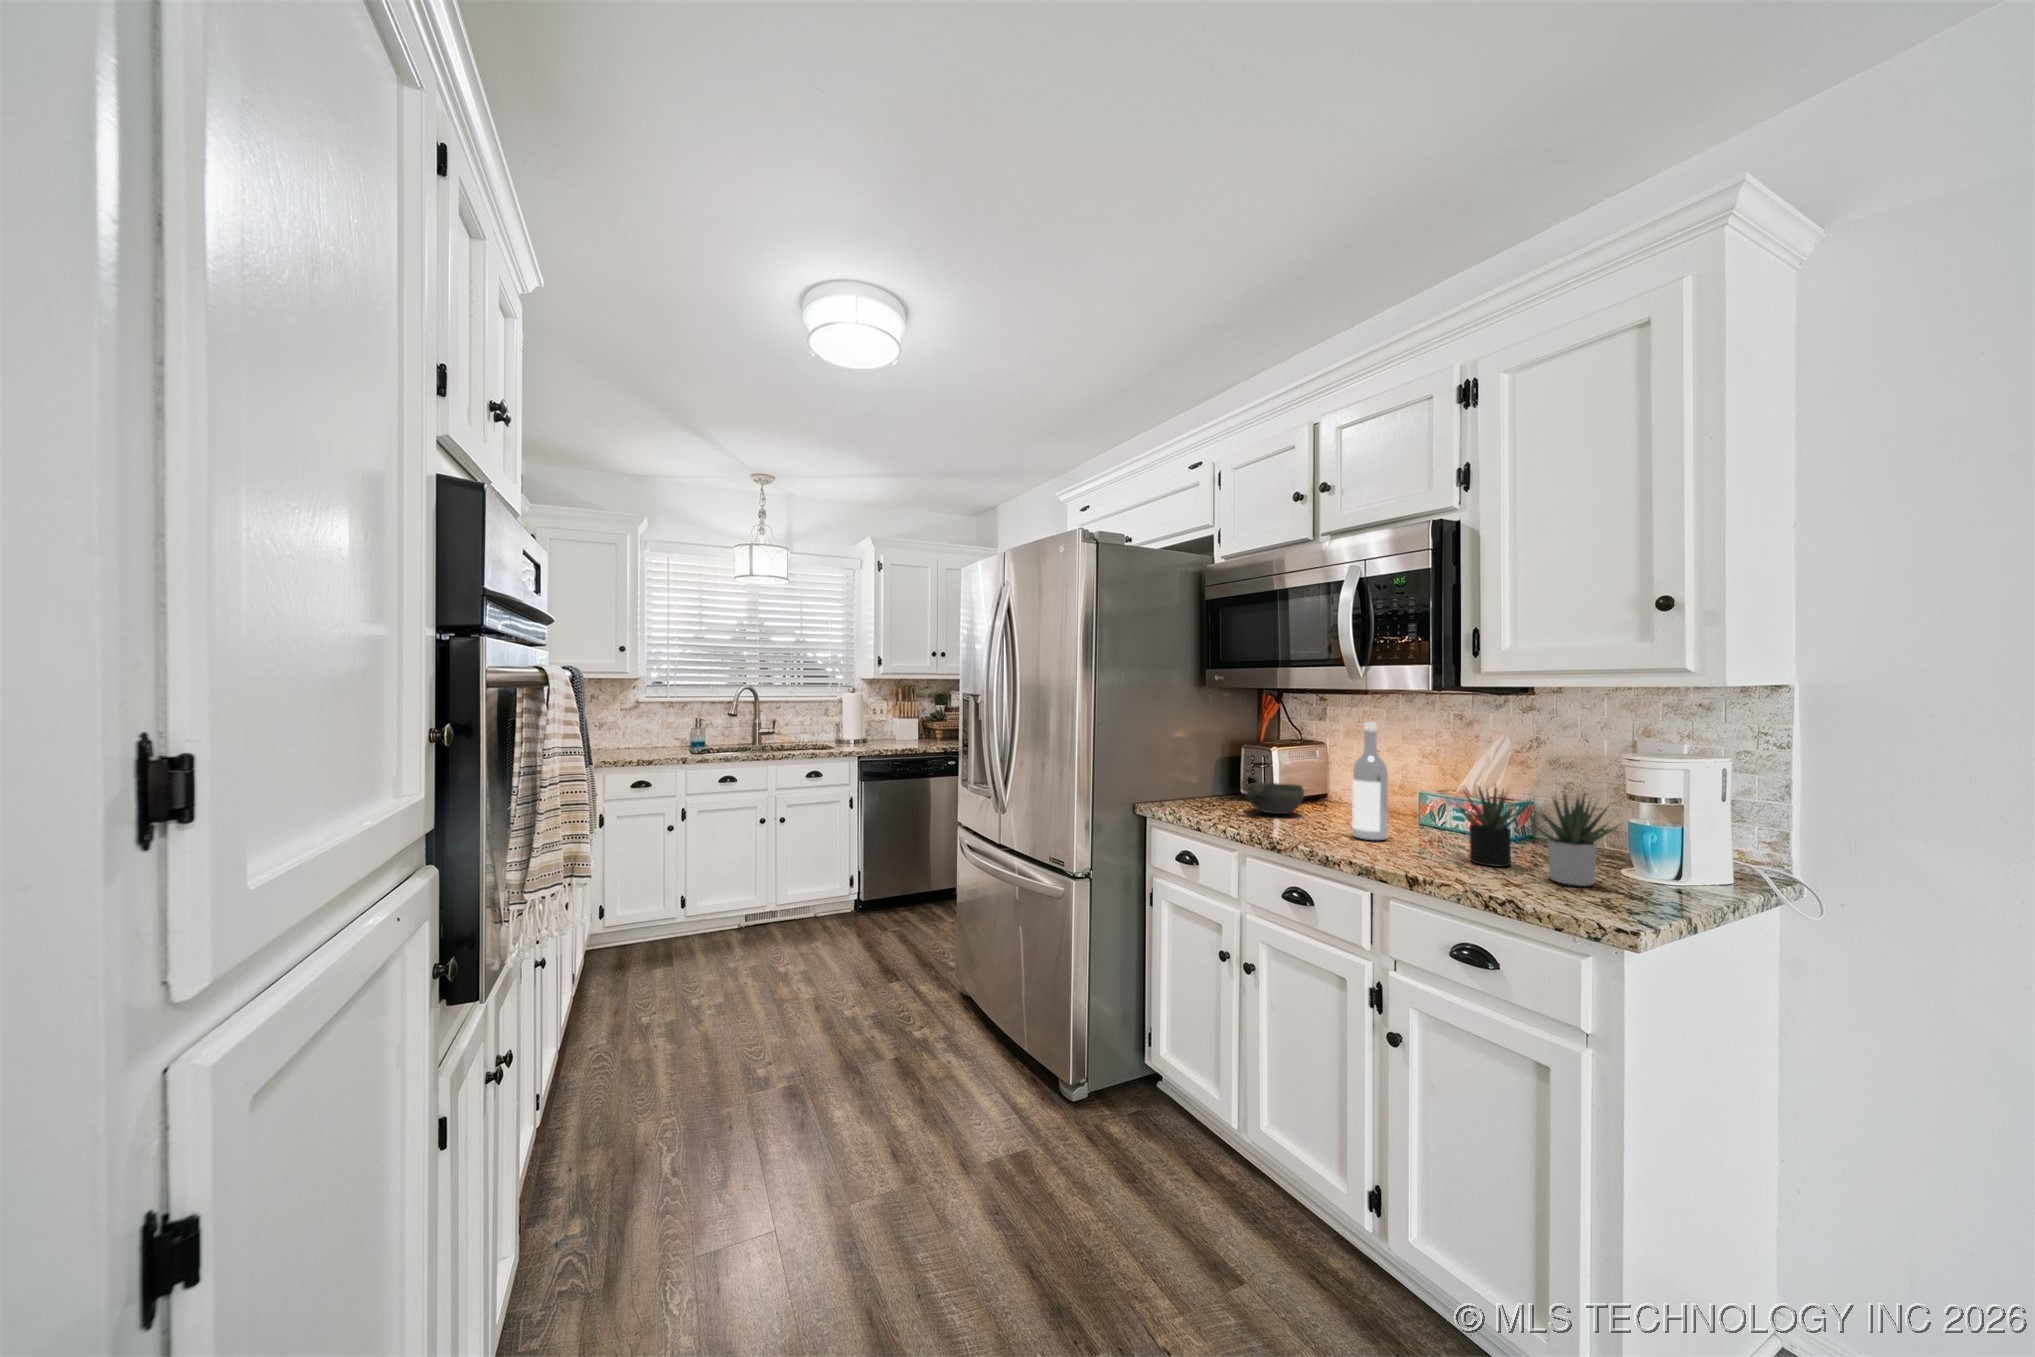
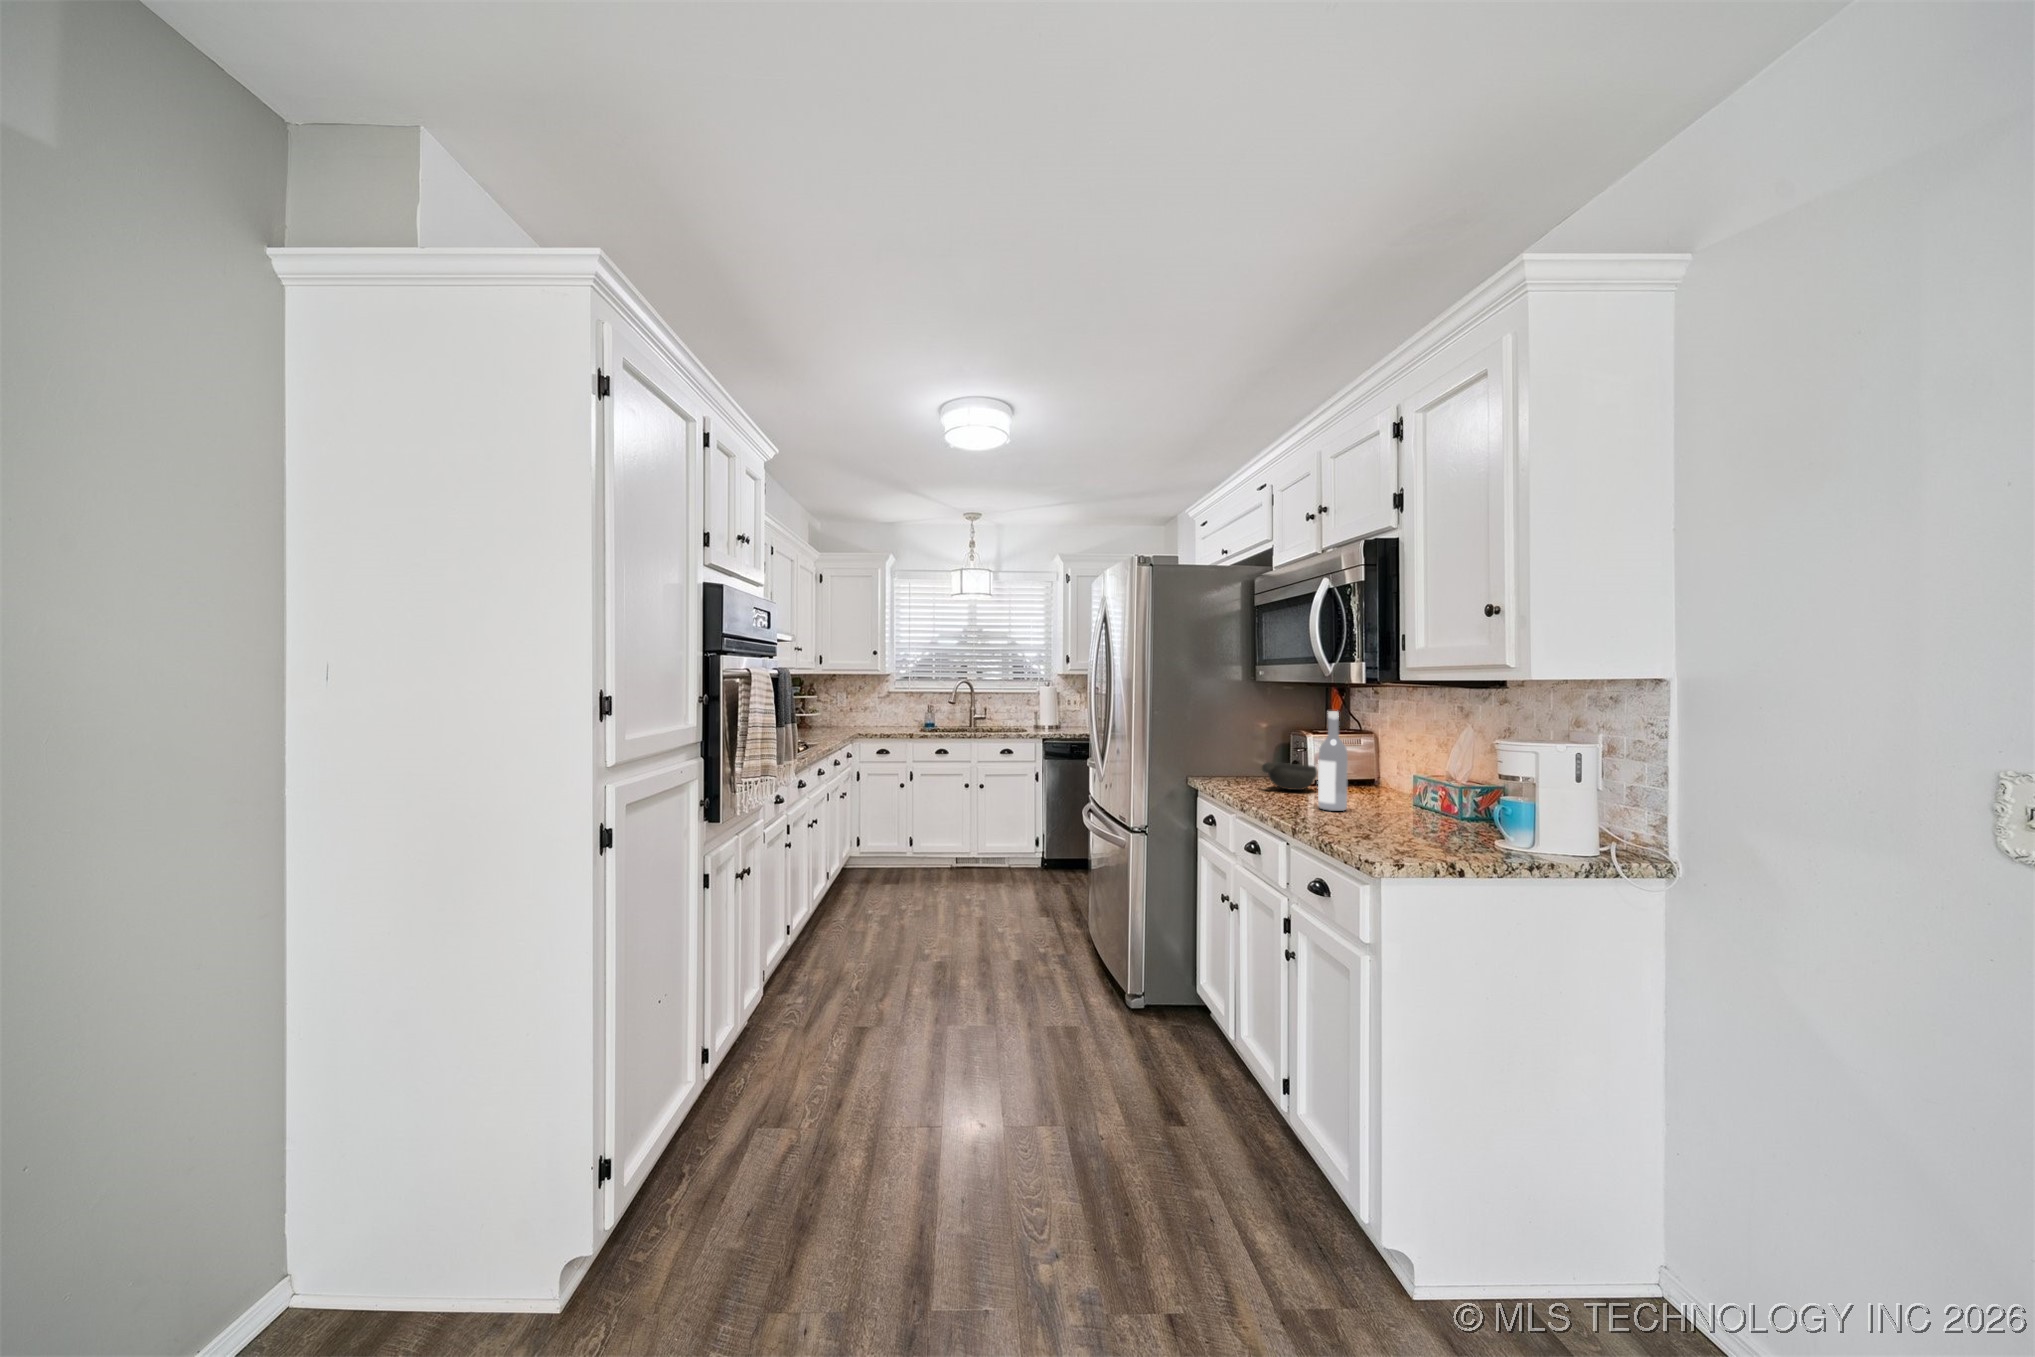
succulent plant: present [1456,787,1617,886] -> none [1367,762,1474,848]

